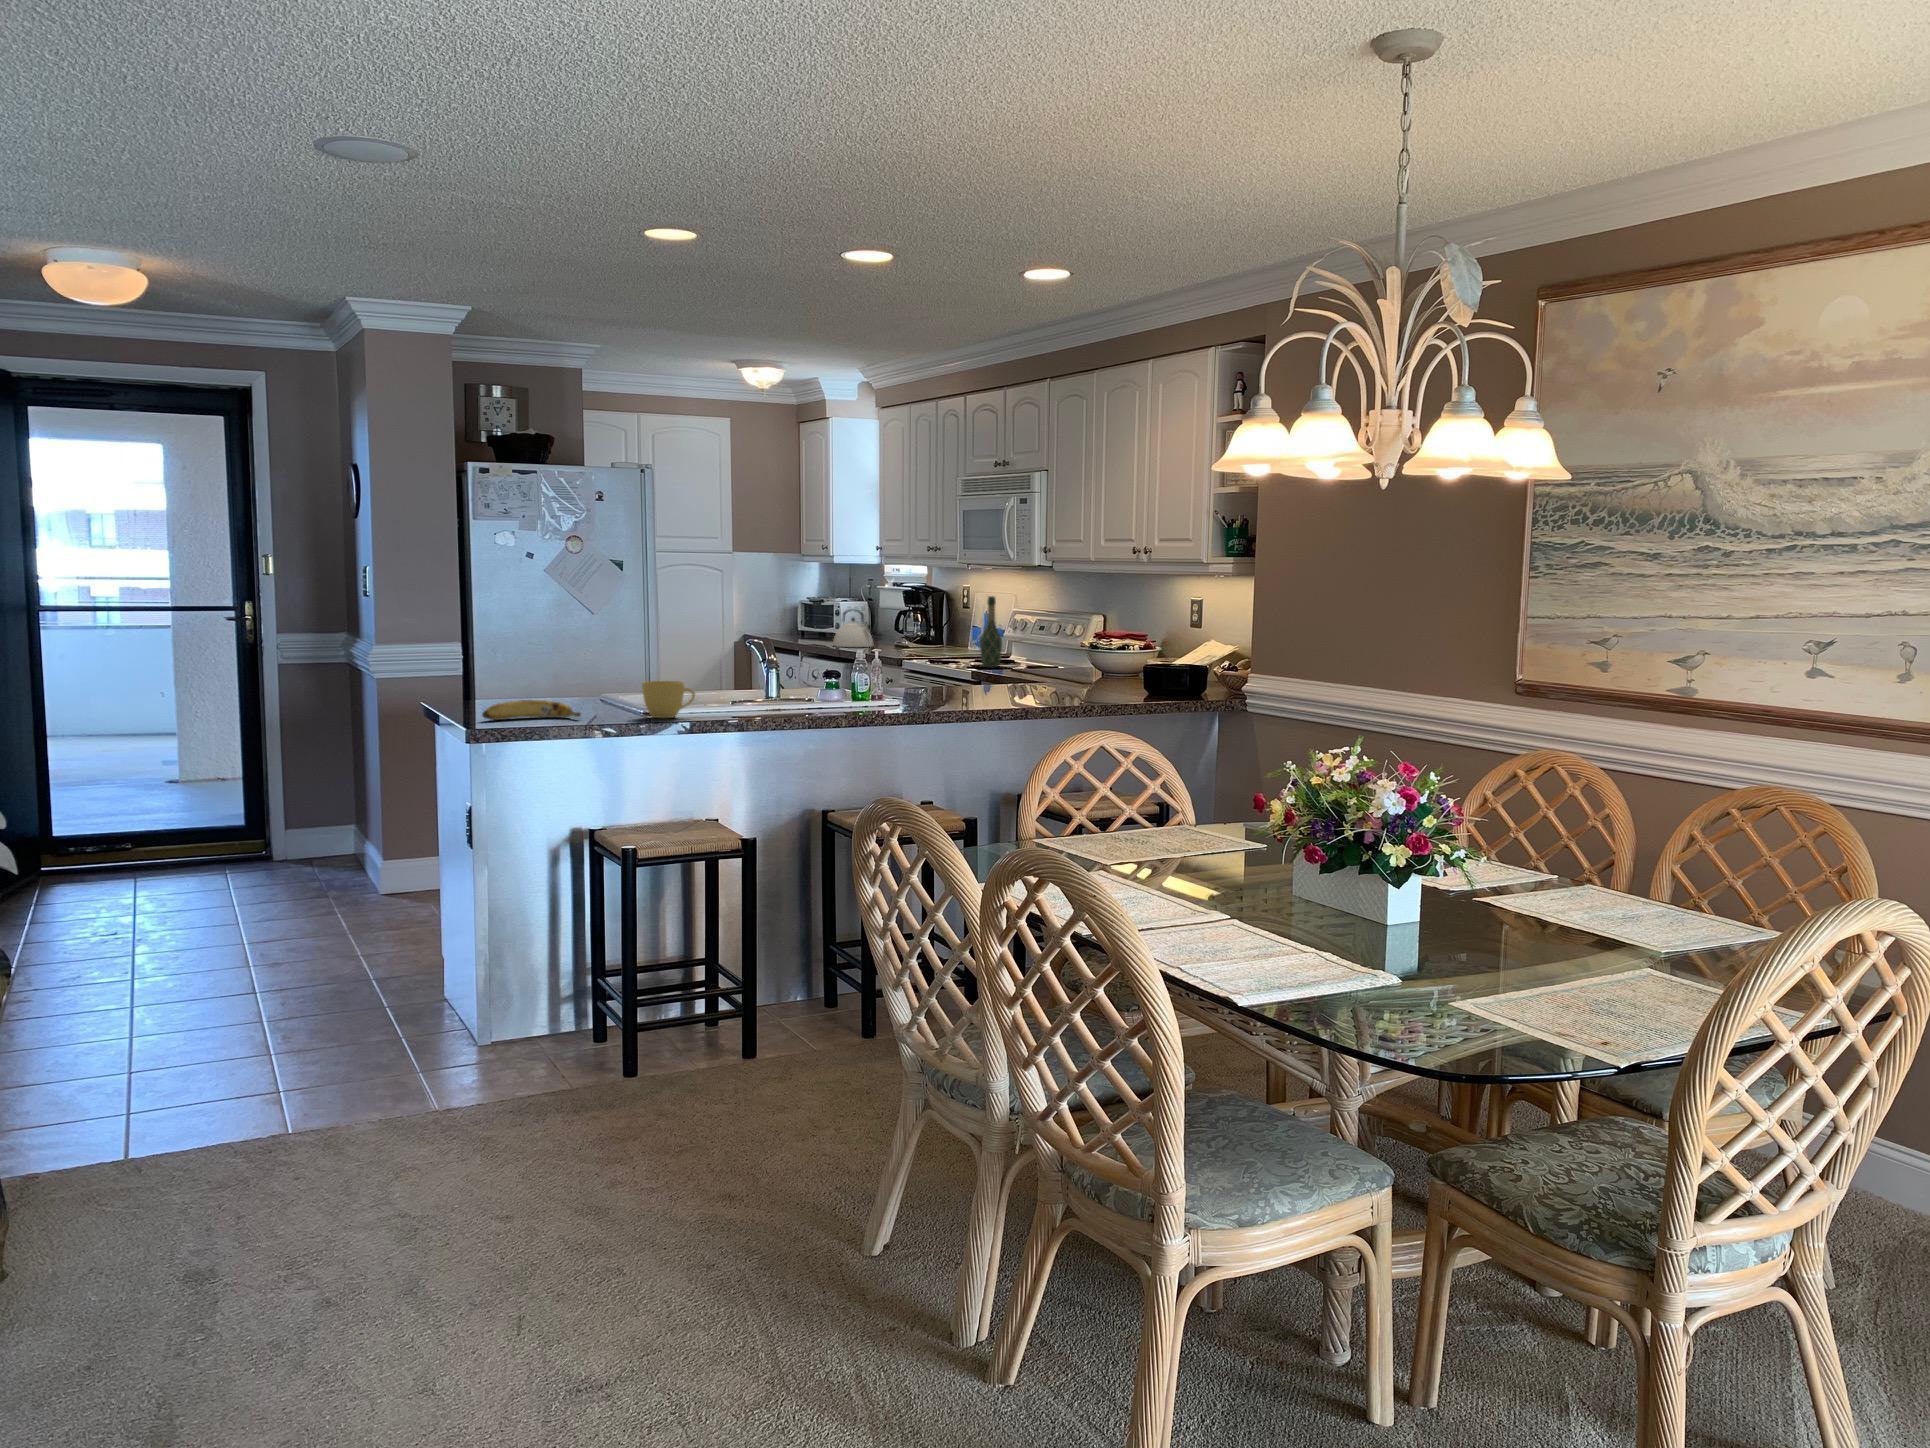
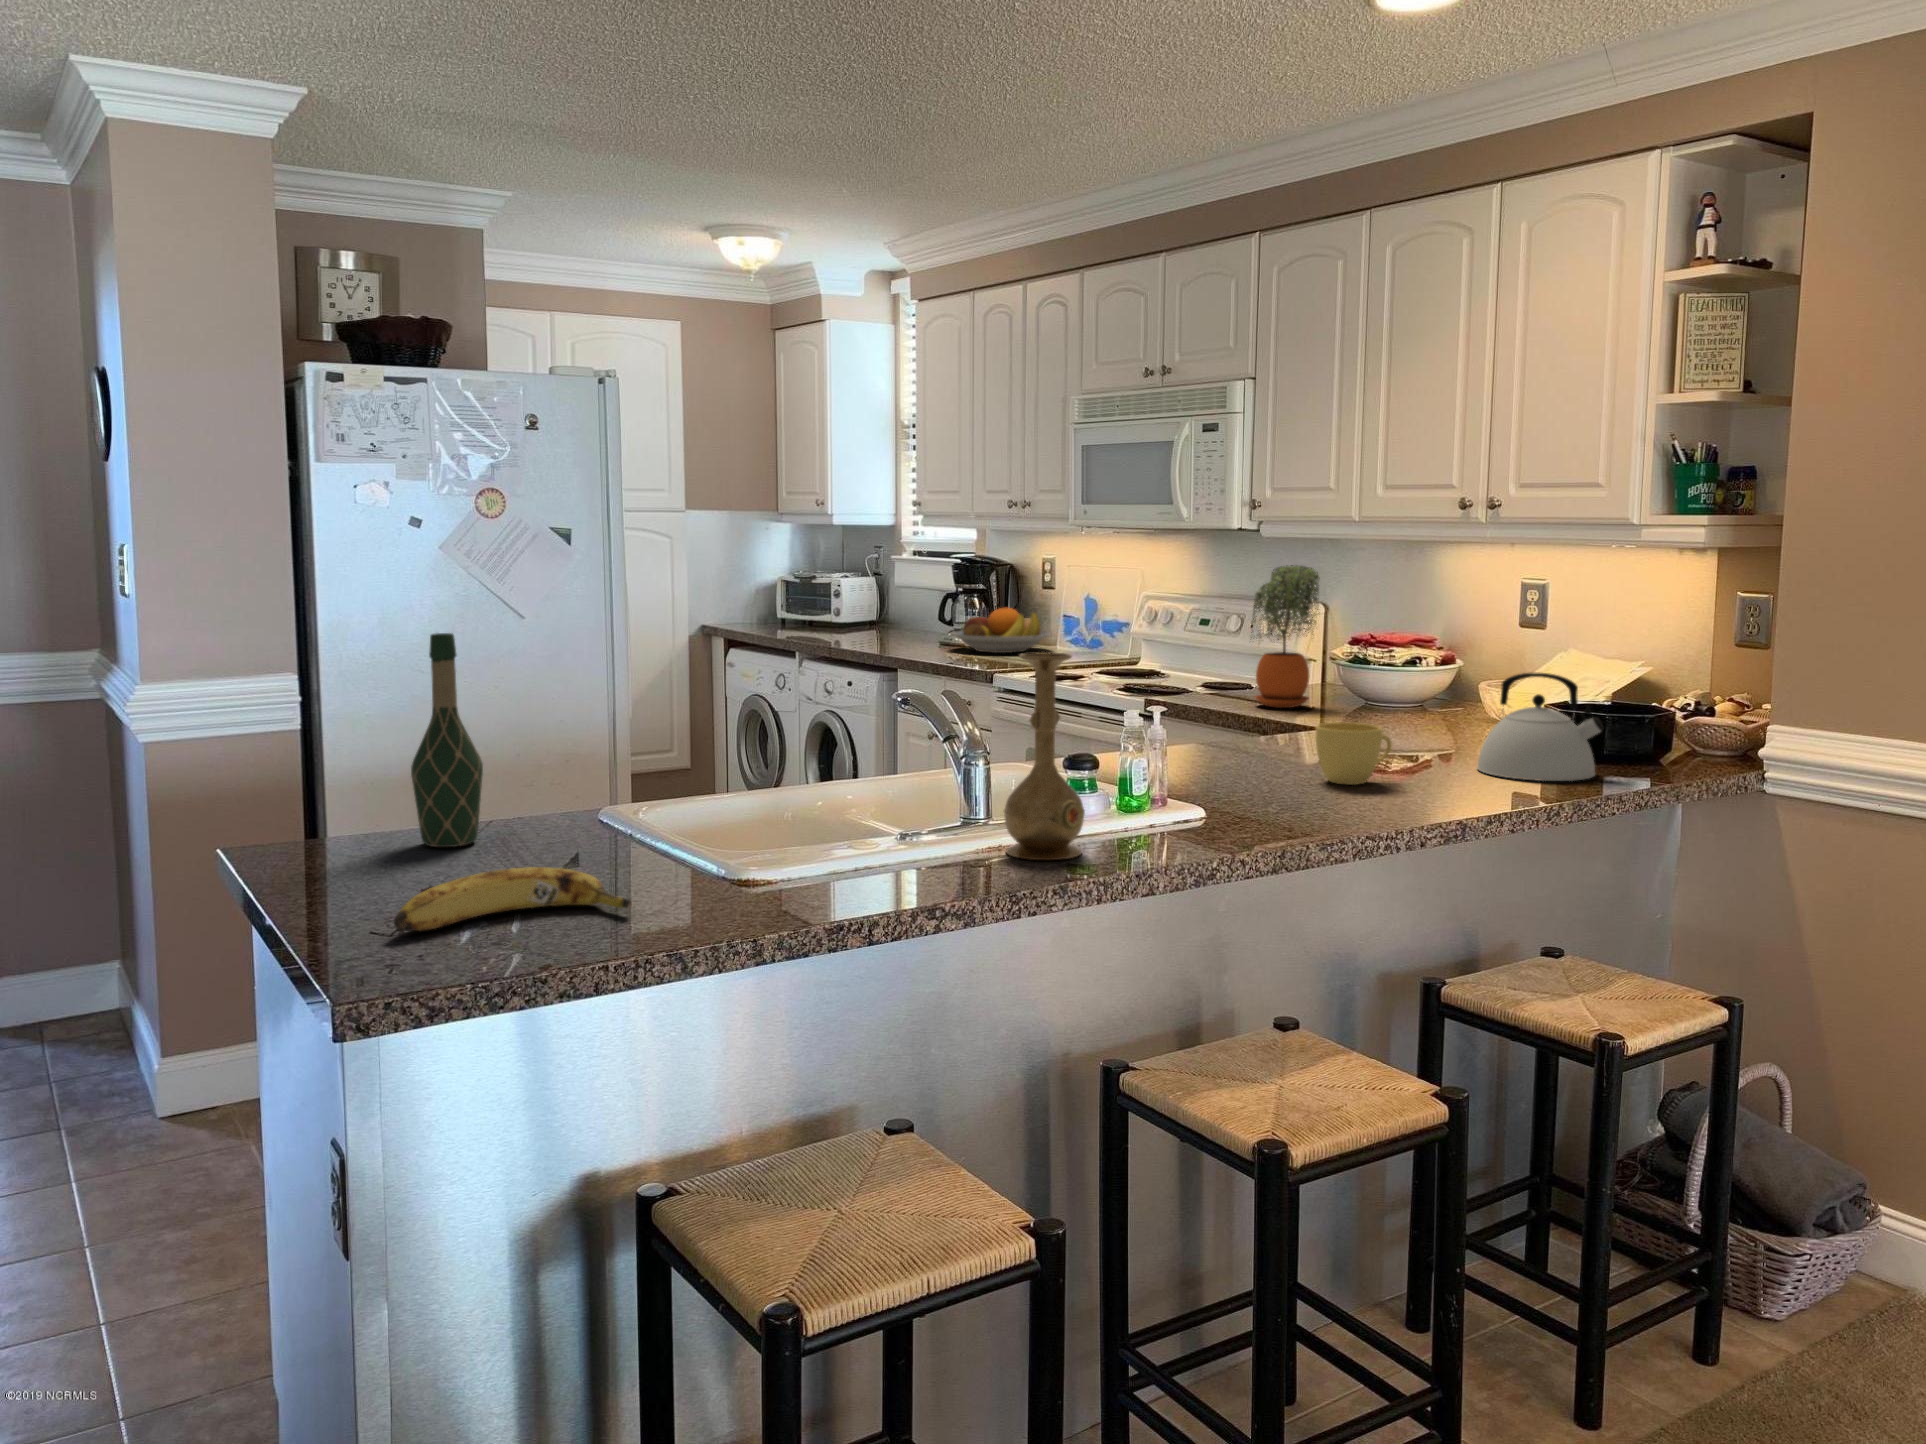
potted plant: none [1022,587,1071,675] -> present [1251,565,1320,708]
wine bottle: present [980,596,1002,667] -> present [411,633,483,847]
kettle: present [833,610,873,647] -> present [1477,673,1603,781]
vase: none [768,617,807,713] -> present [1004,652,1085,860]
fruit bowl: none [893,620,963,650] -> present [951,607,1051,653]
cup: present [642,681,695,718] -> present [1316,722,1392,785]

